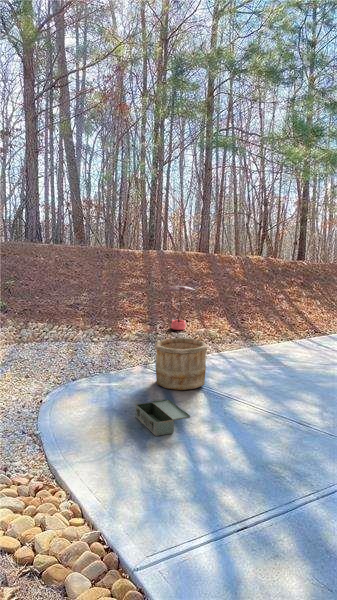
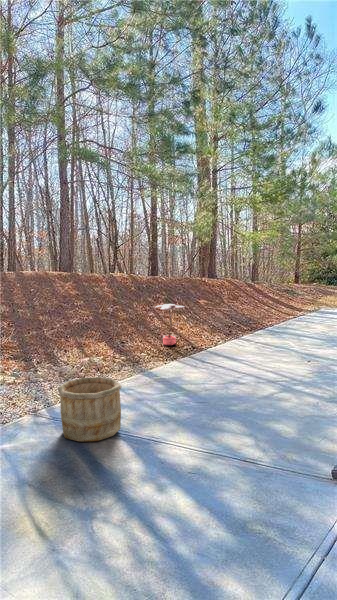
potted plant: present [165,286,195,330] -> present [155,304,185,345]
toolbox: present [136,400,190,436] -> none [59,460,134,516]

